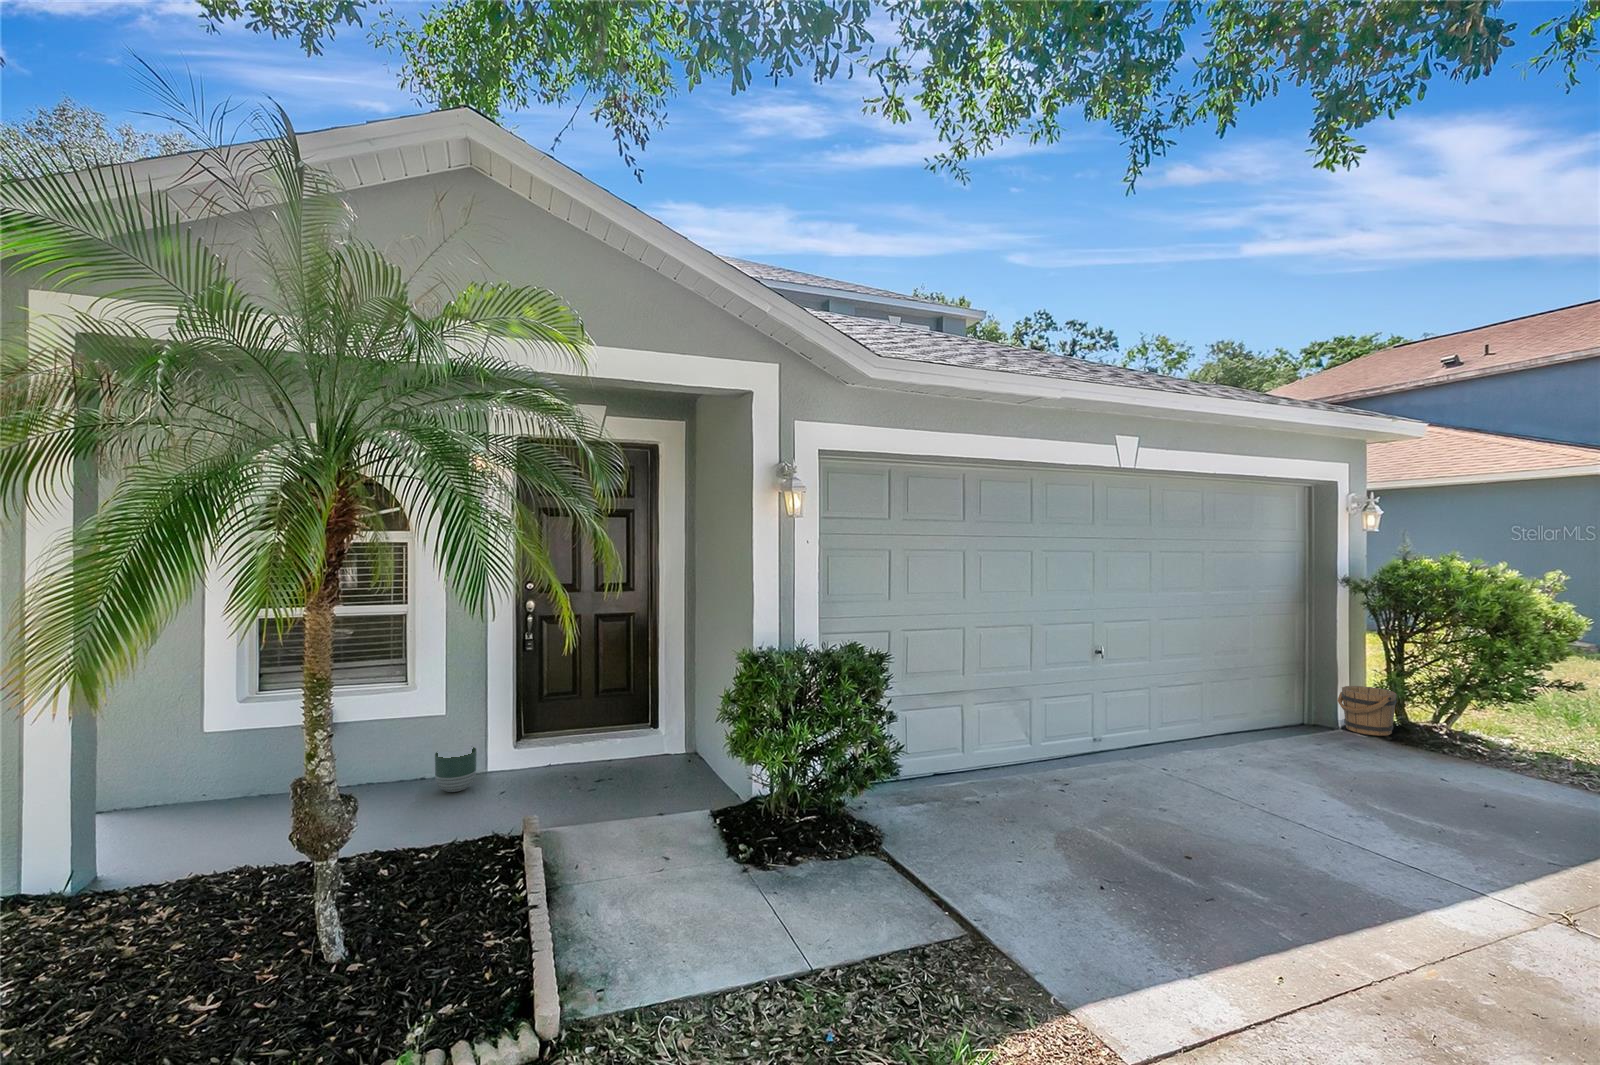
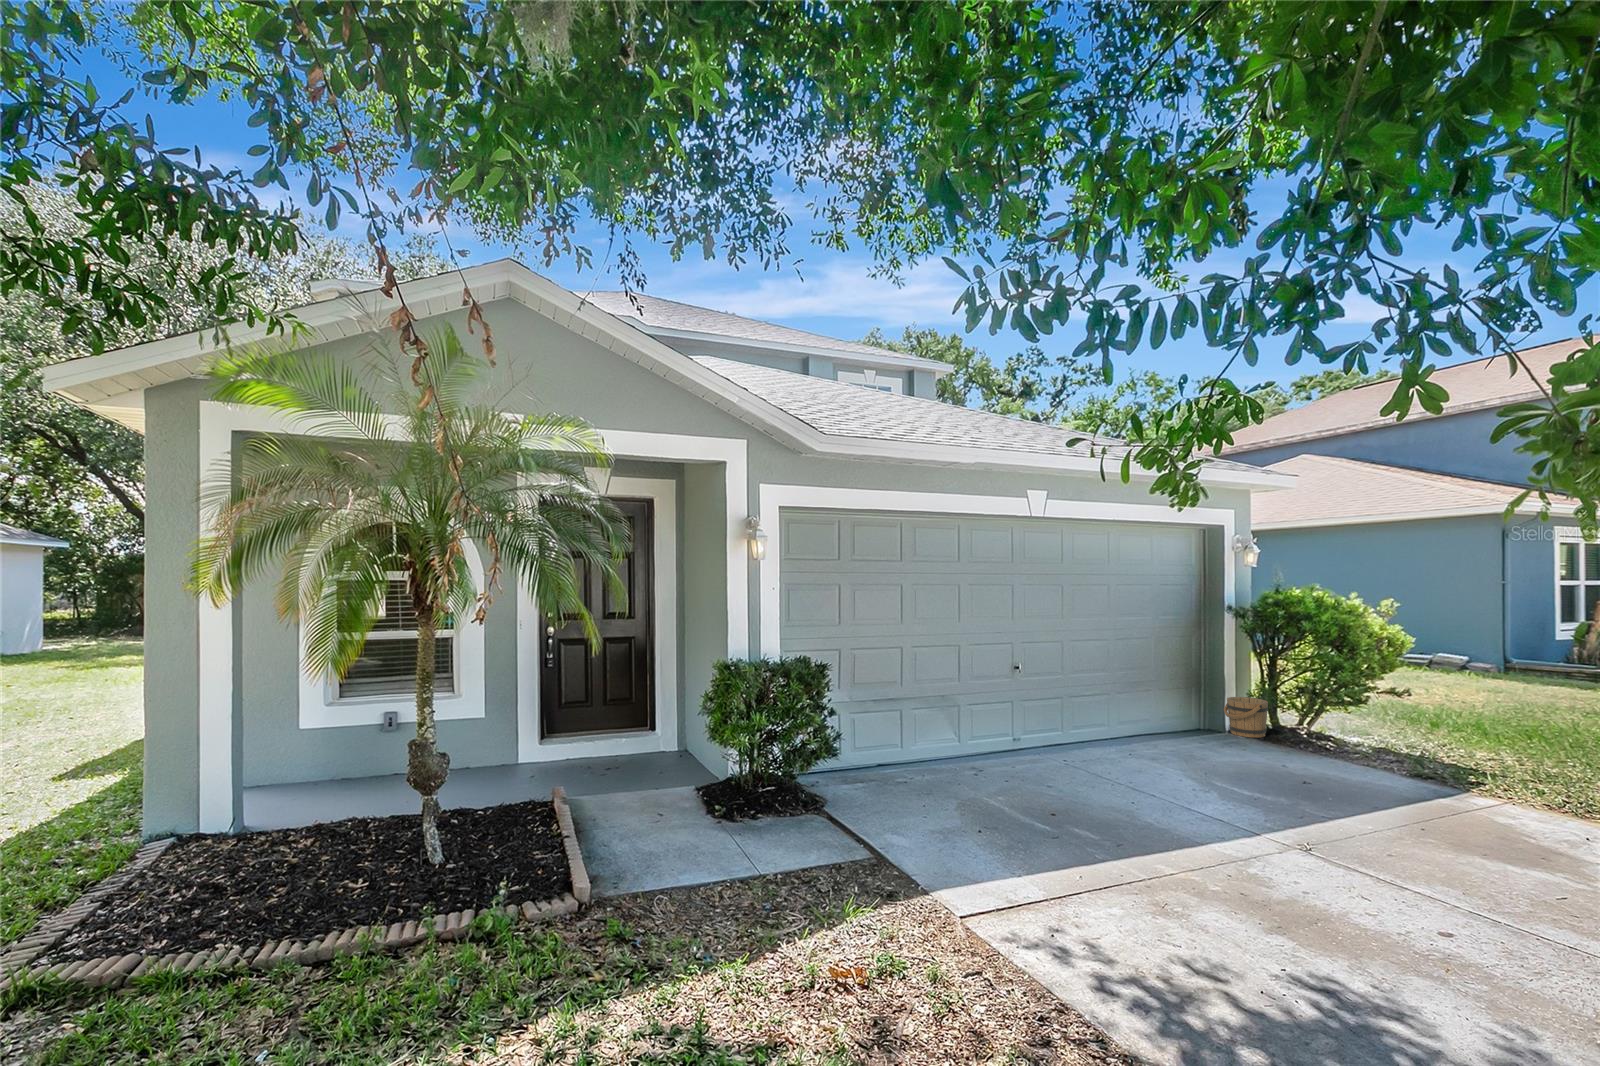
planter: present [435,747,477,792] -> none [476,741,508,777]

